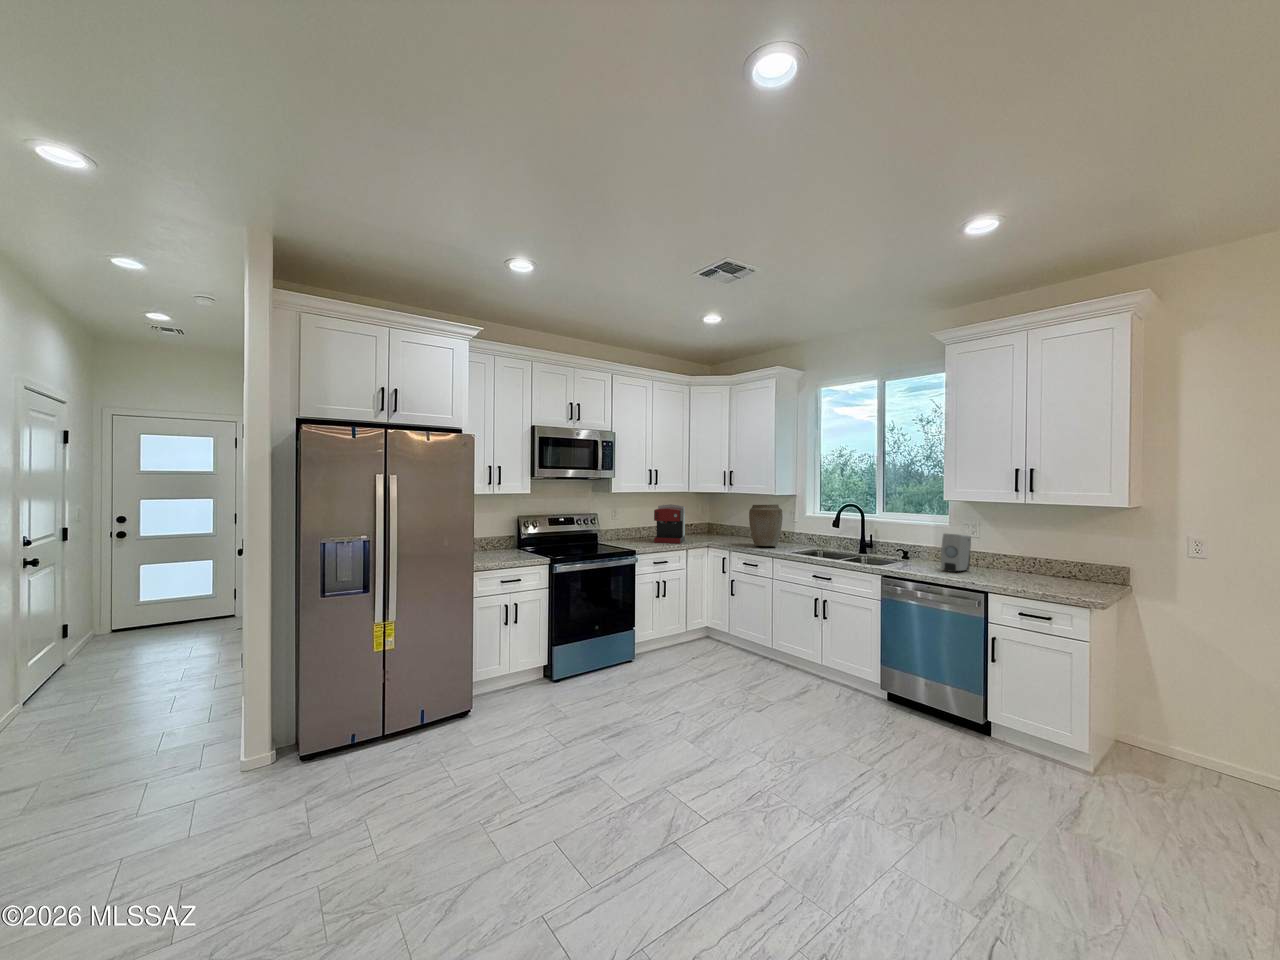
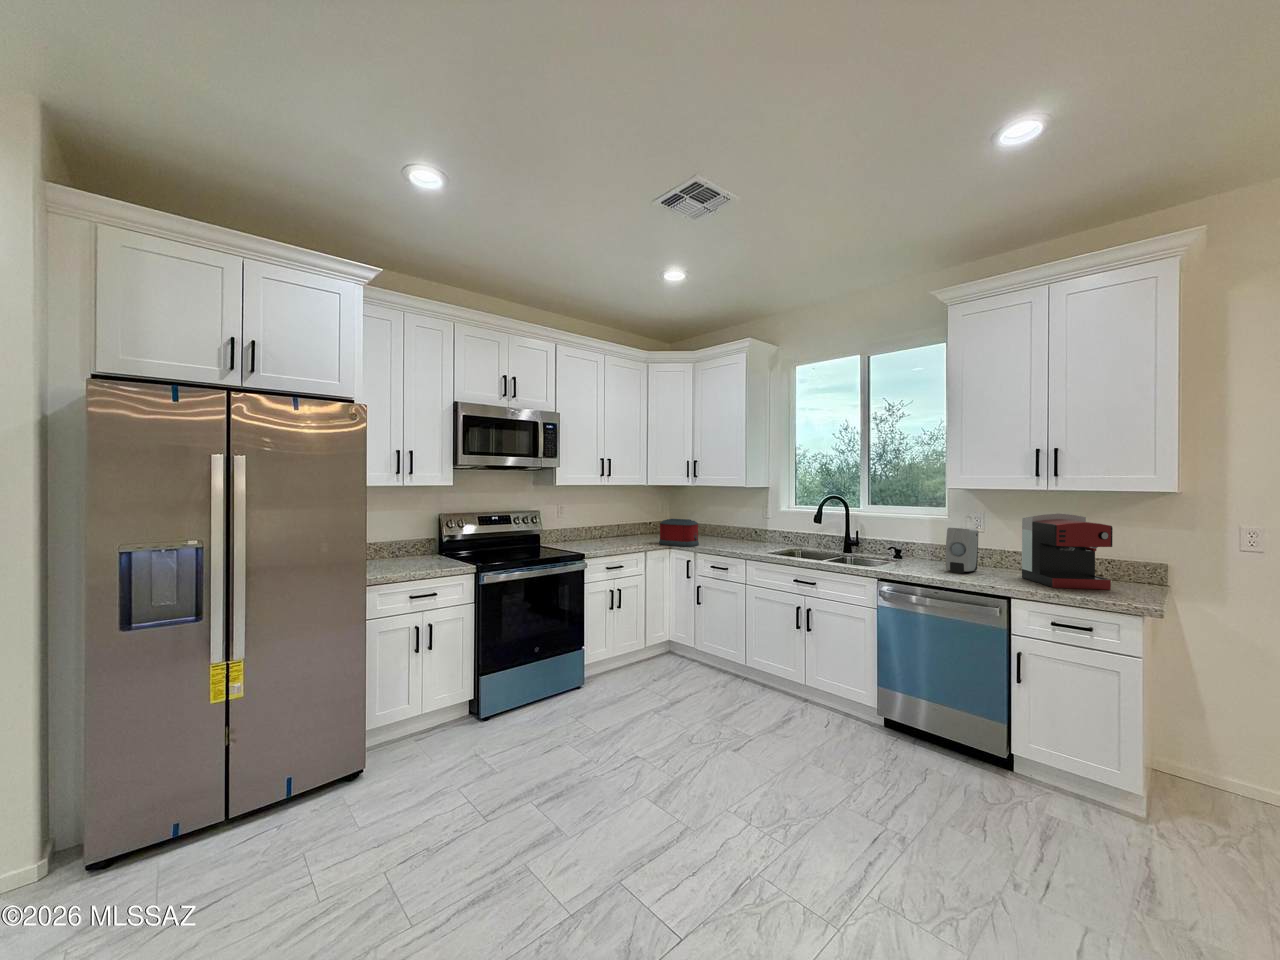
coffee maker: present [654,504,685,543] -> present [1022,514,1113,590]
vase: present [749,504,783,546] -> none [717,498,755,546]
toaster: none [699,522,733,546] -> present [659,519,699,547]

